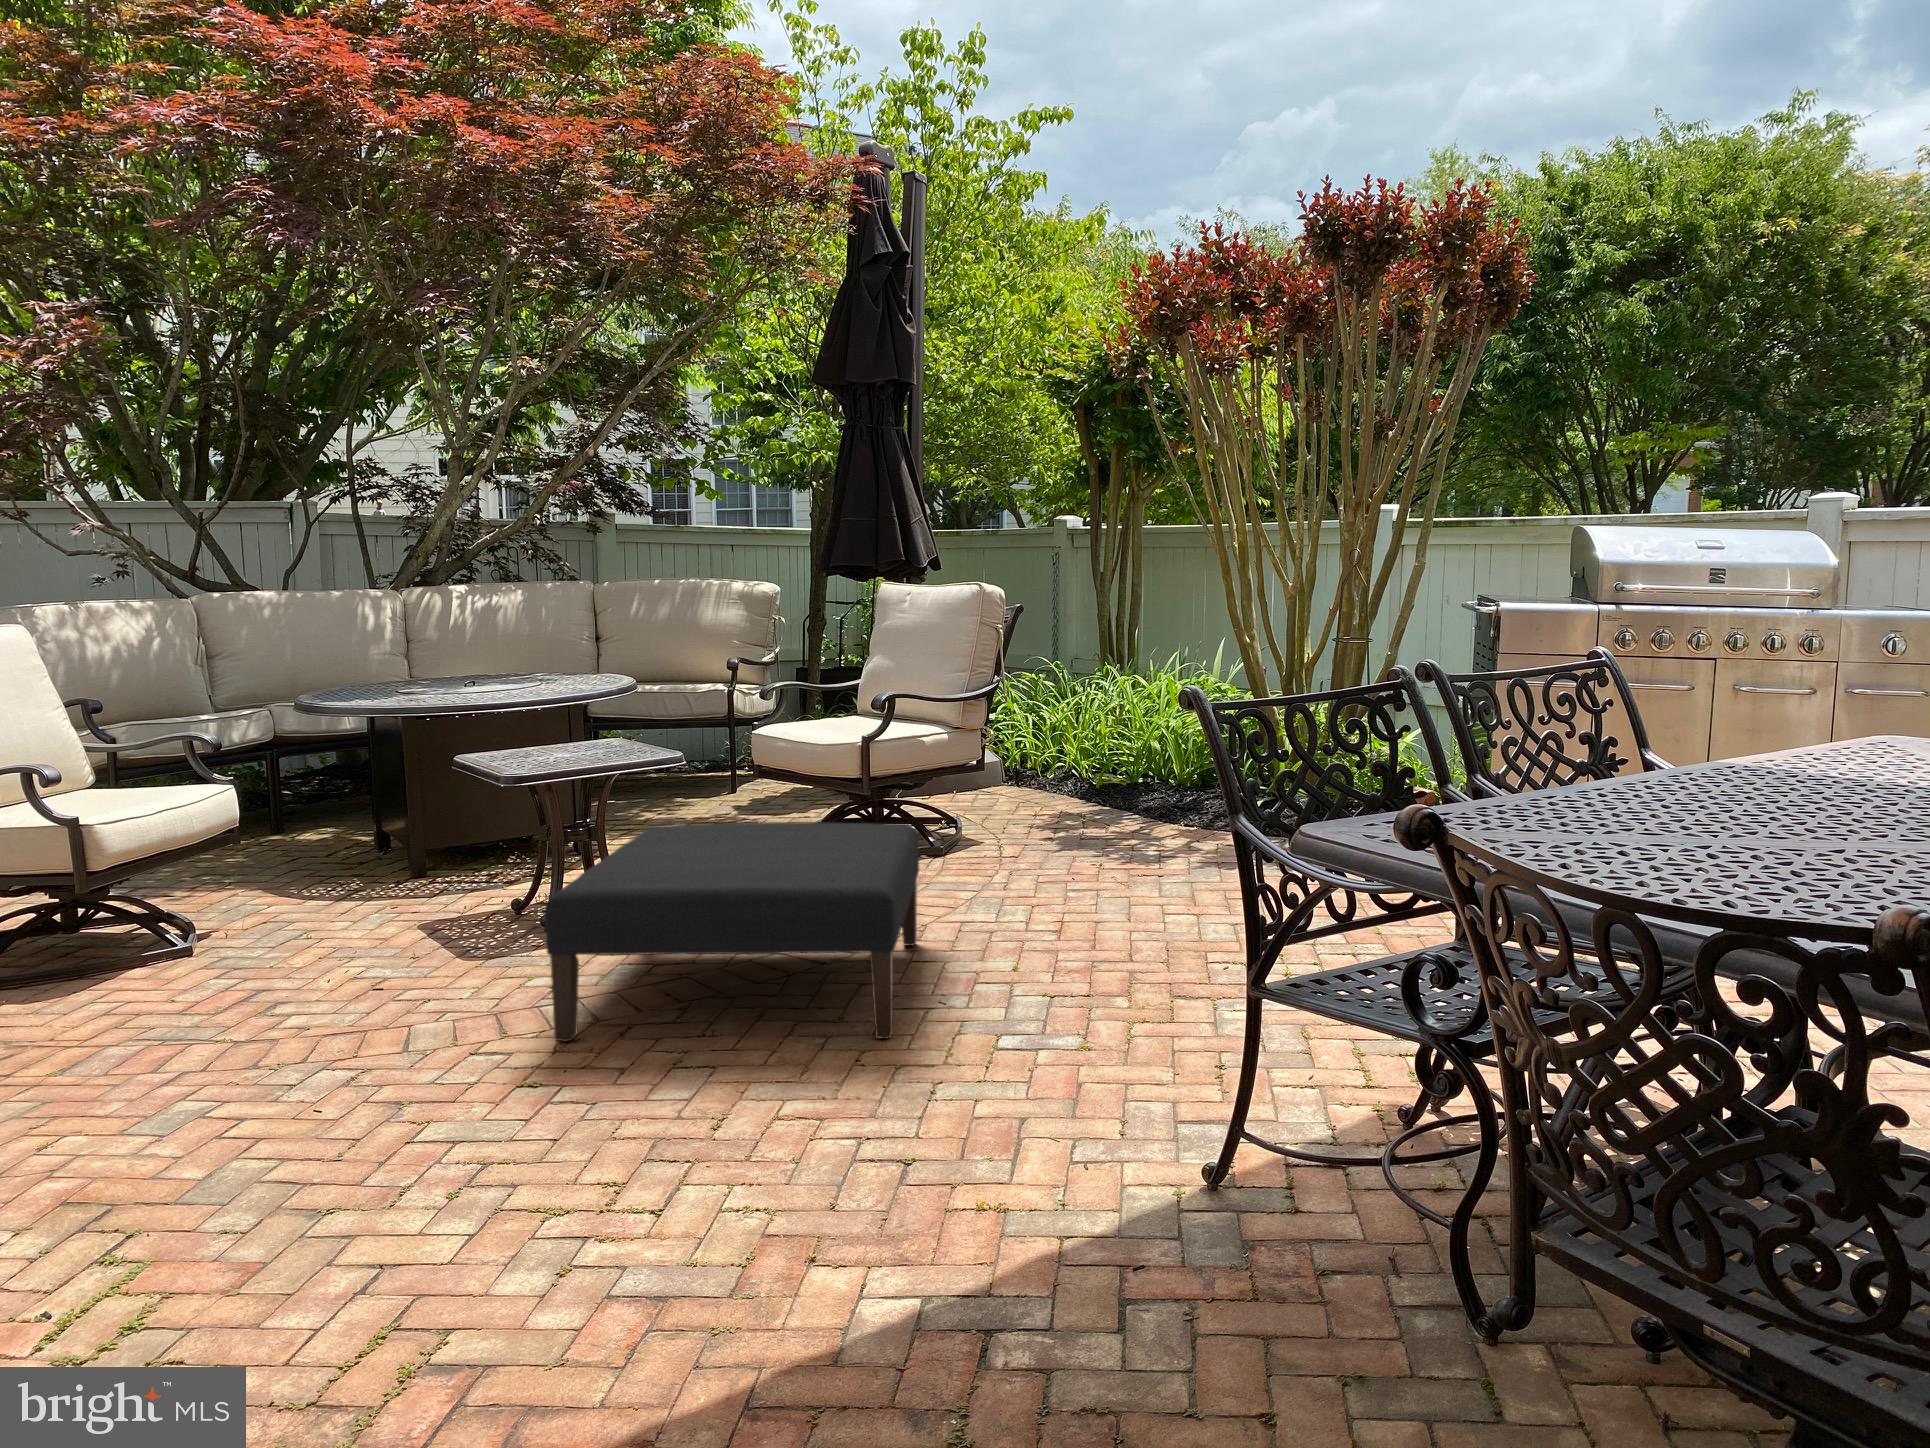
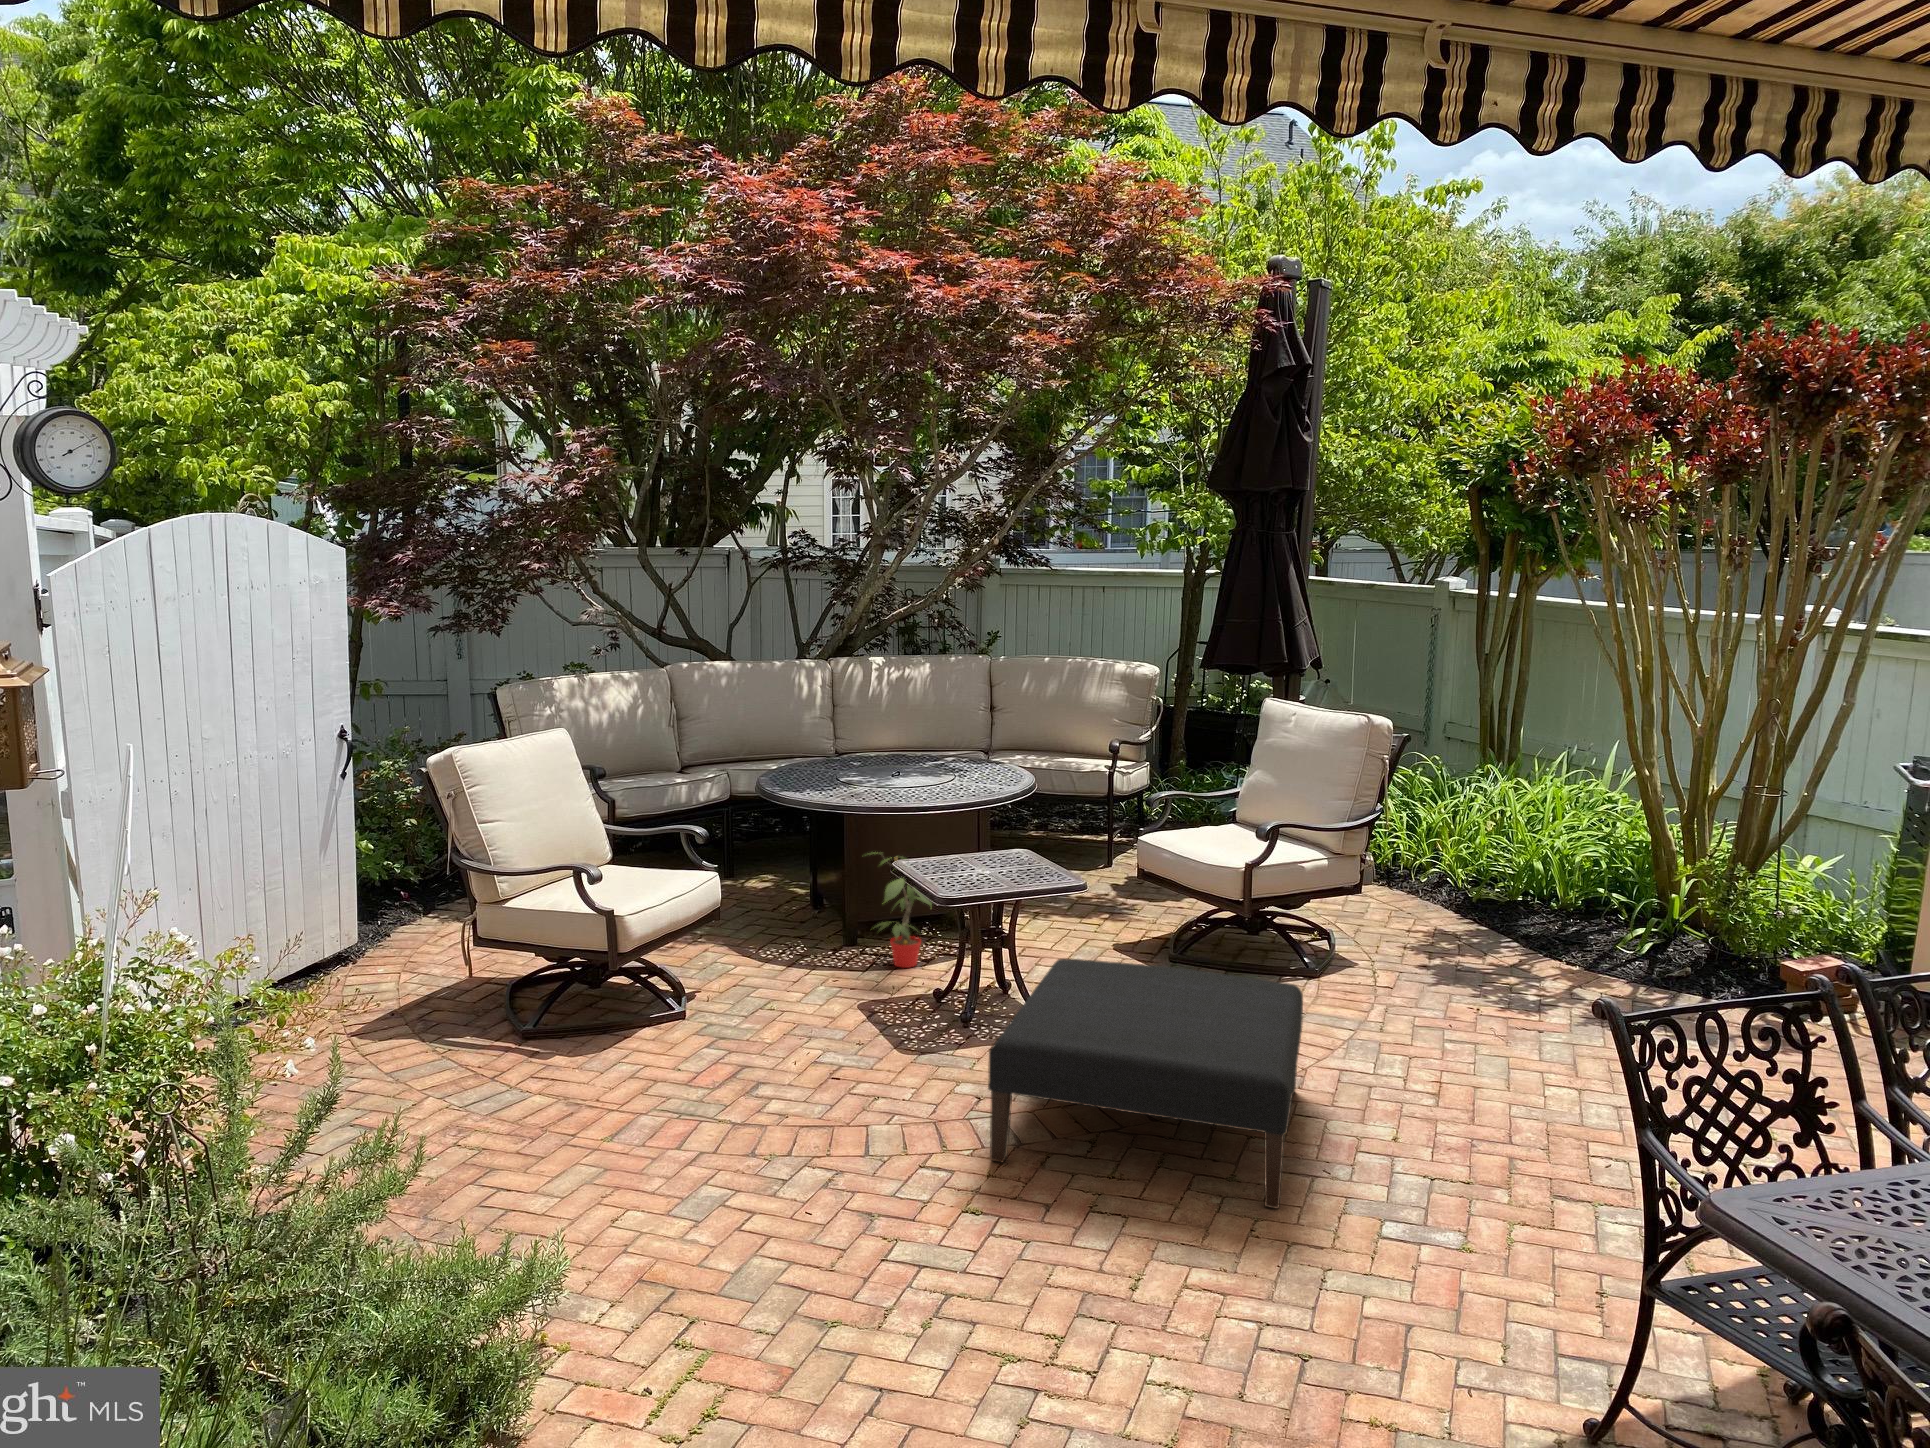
potted plant: none [420,761,519,890] -> present [871,852,932,968]

